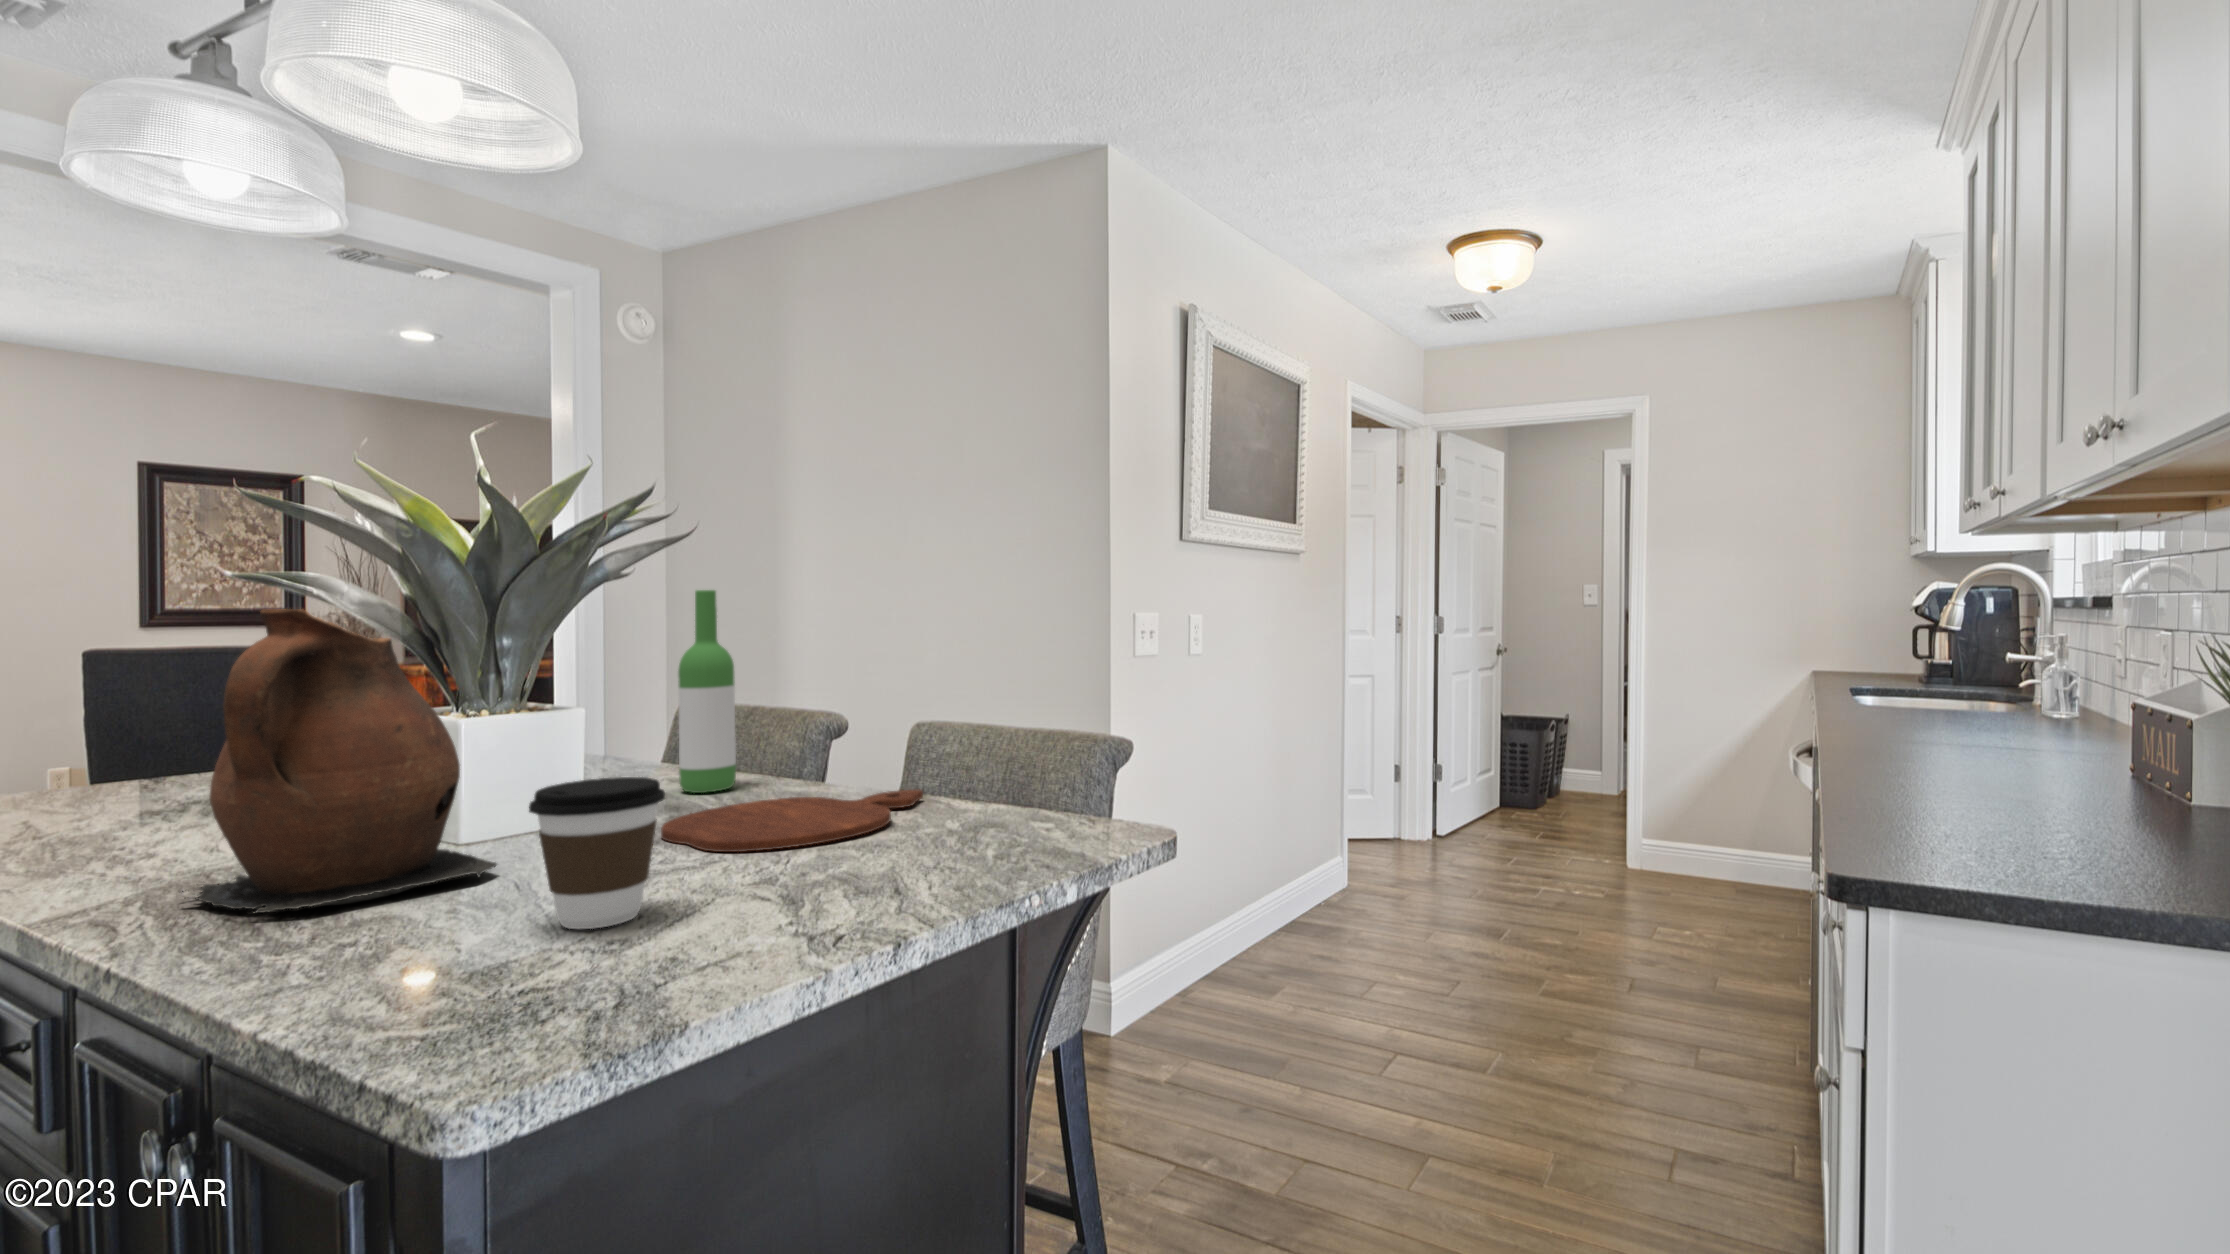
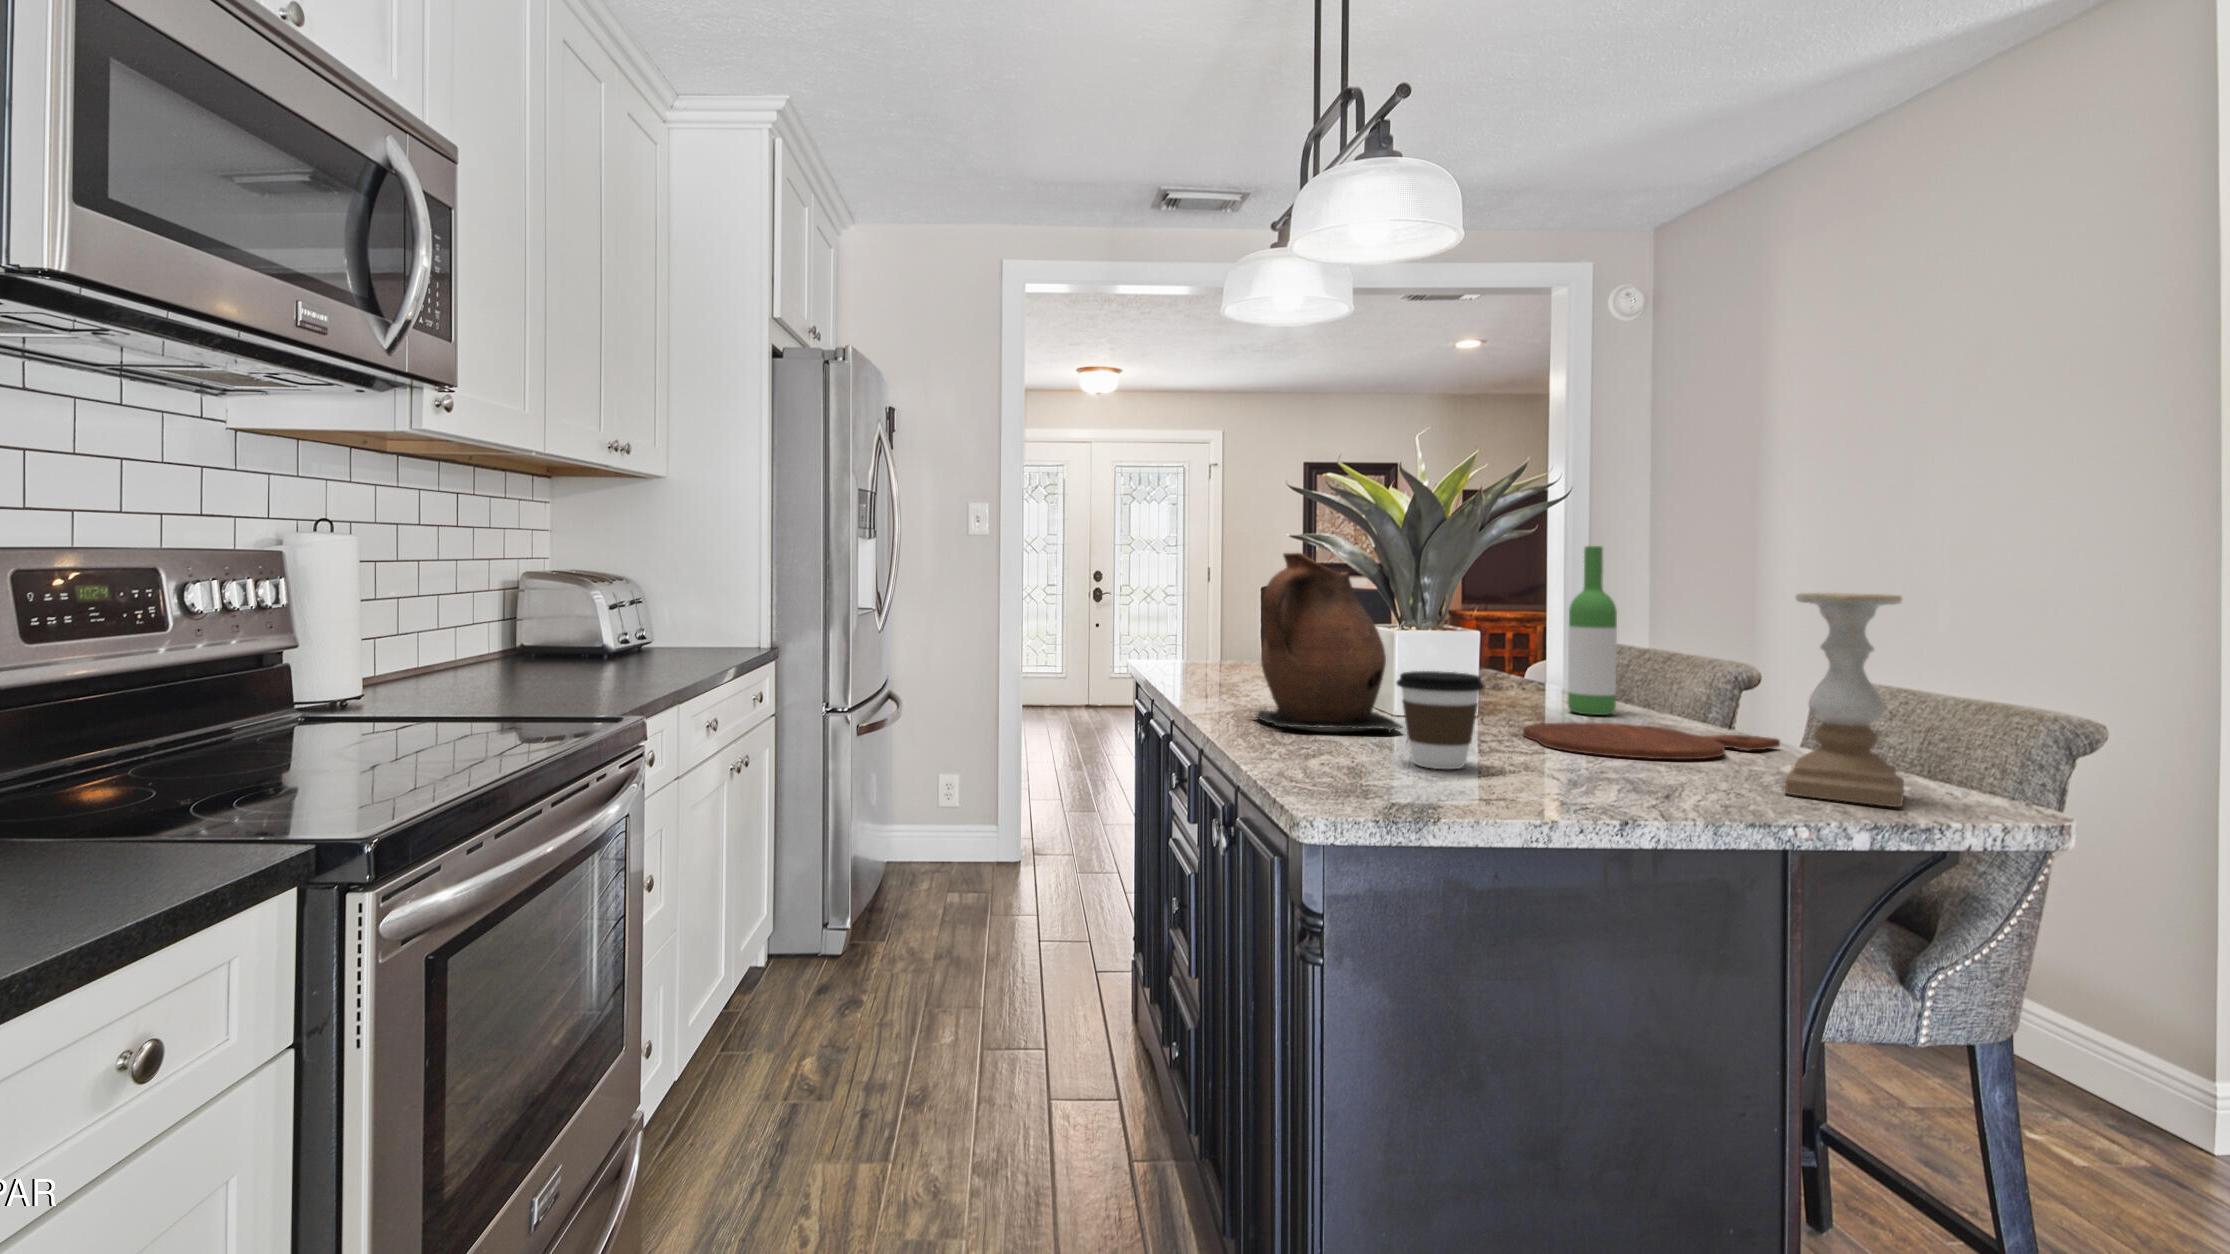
candle holder: none [977,638,1084,856] -> present [1785,593,1904,807]

